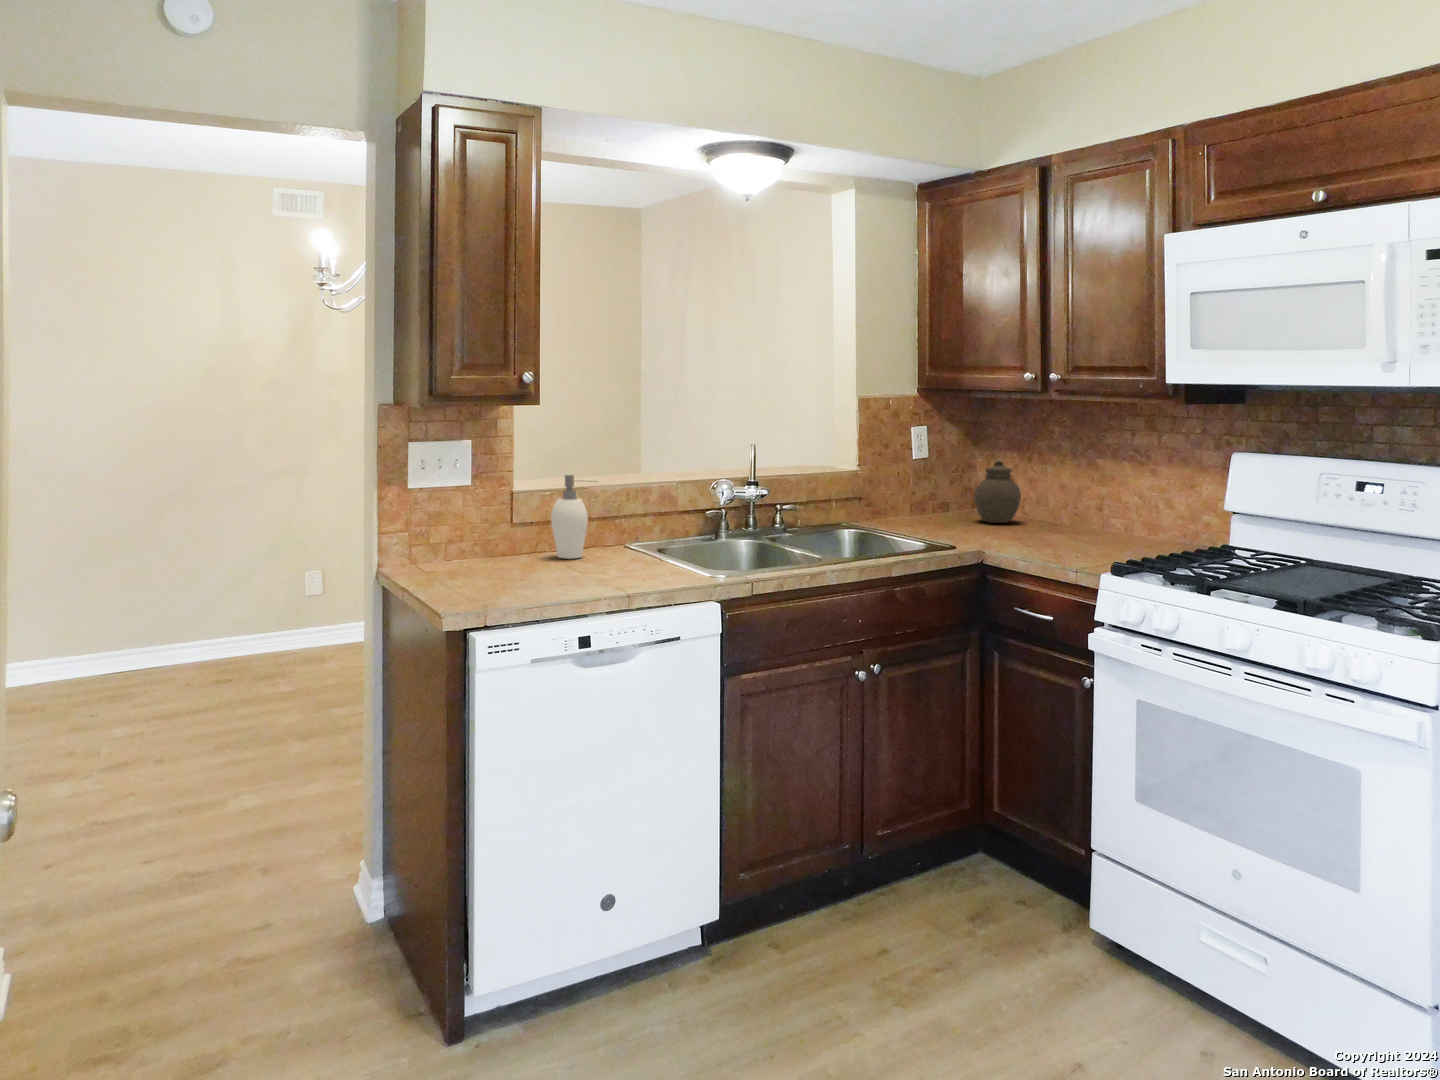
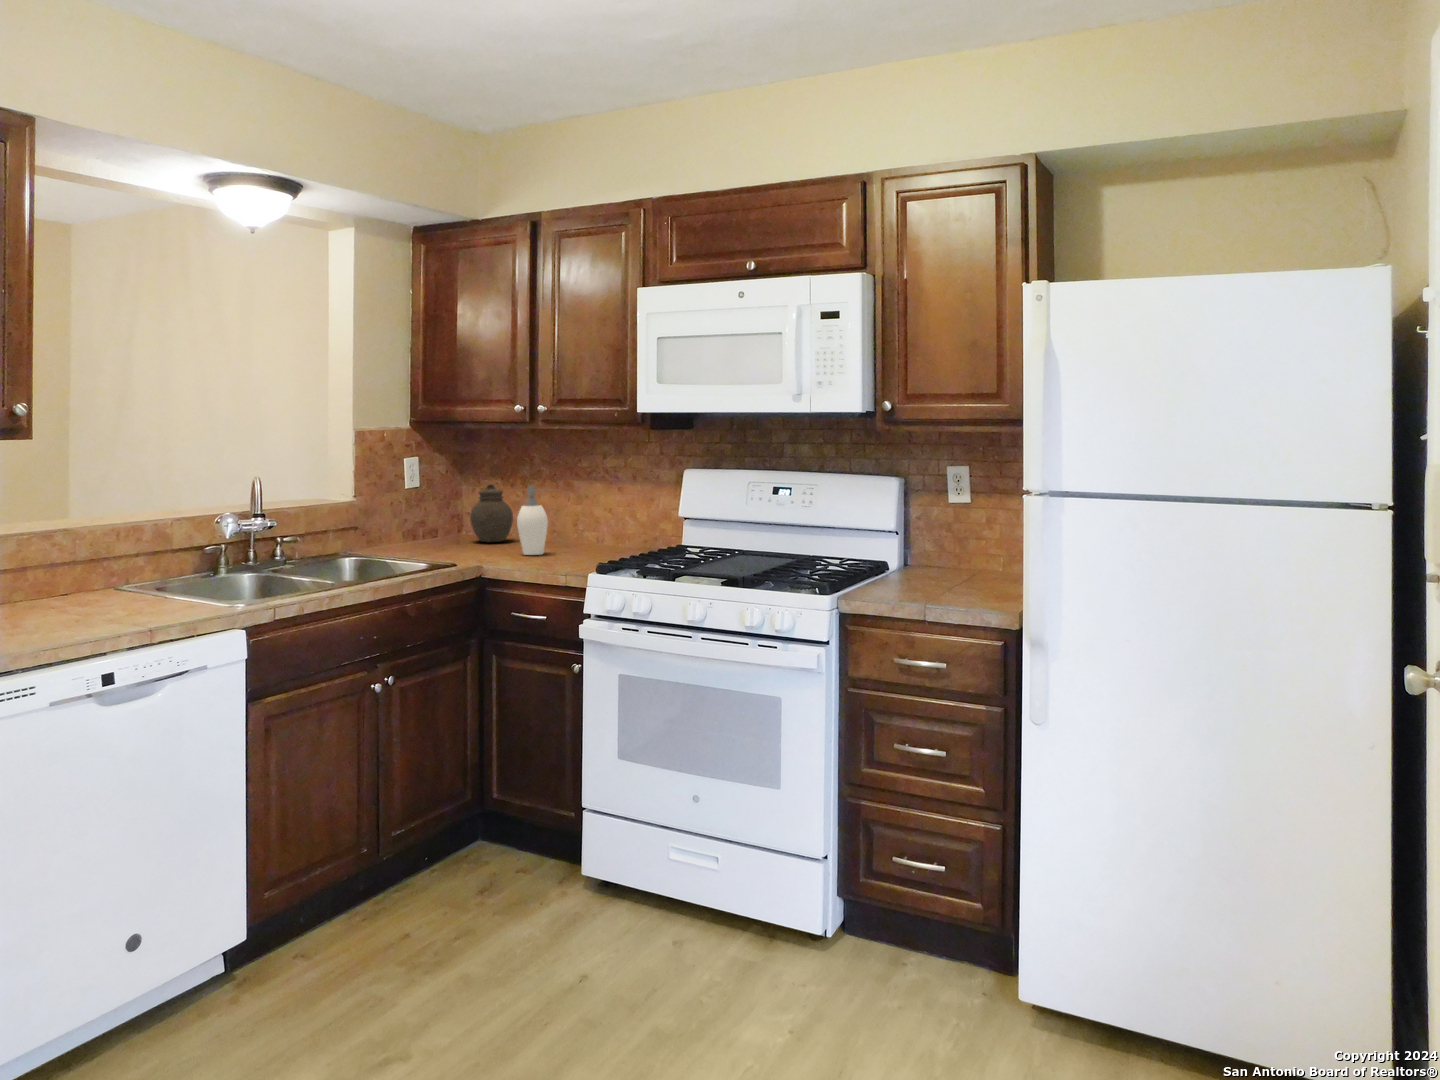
soap dispenser: present [551,475,588,559] -> present [517,486,551,555]

